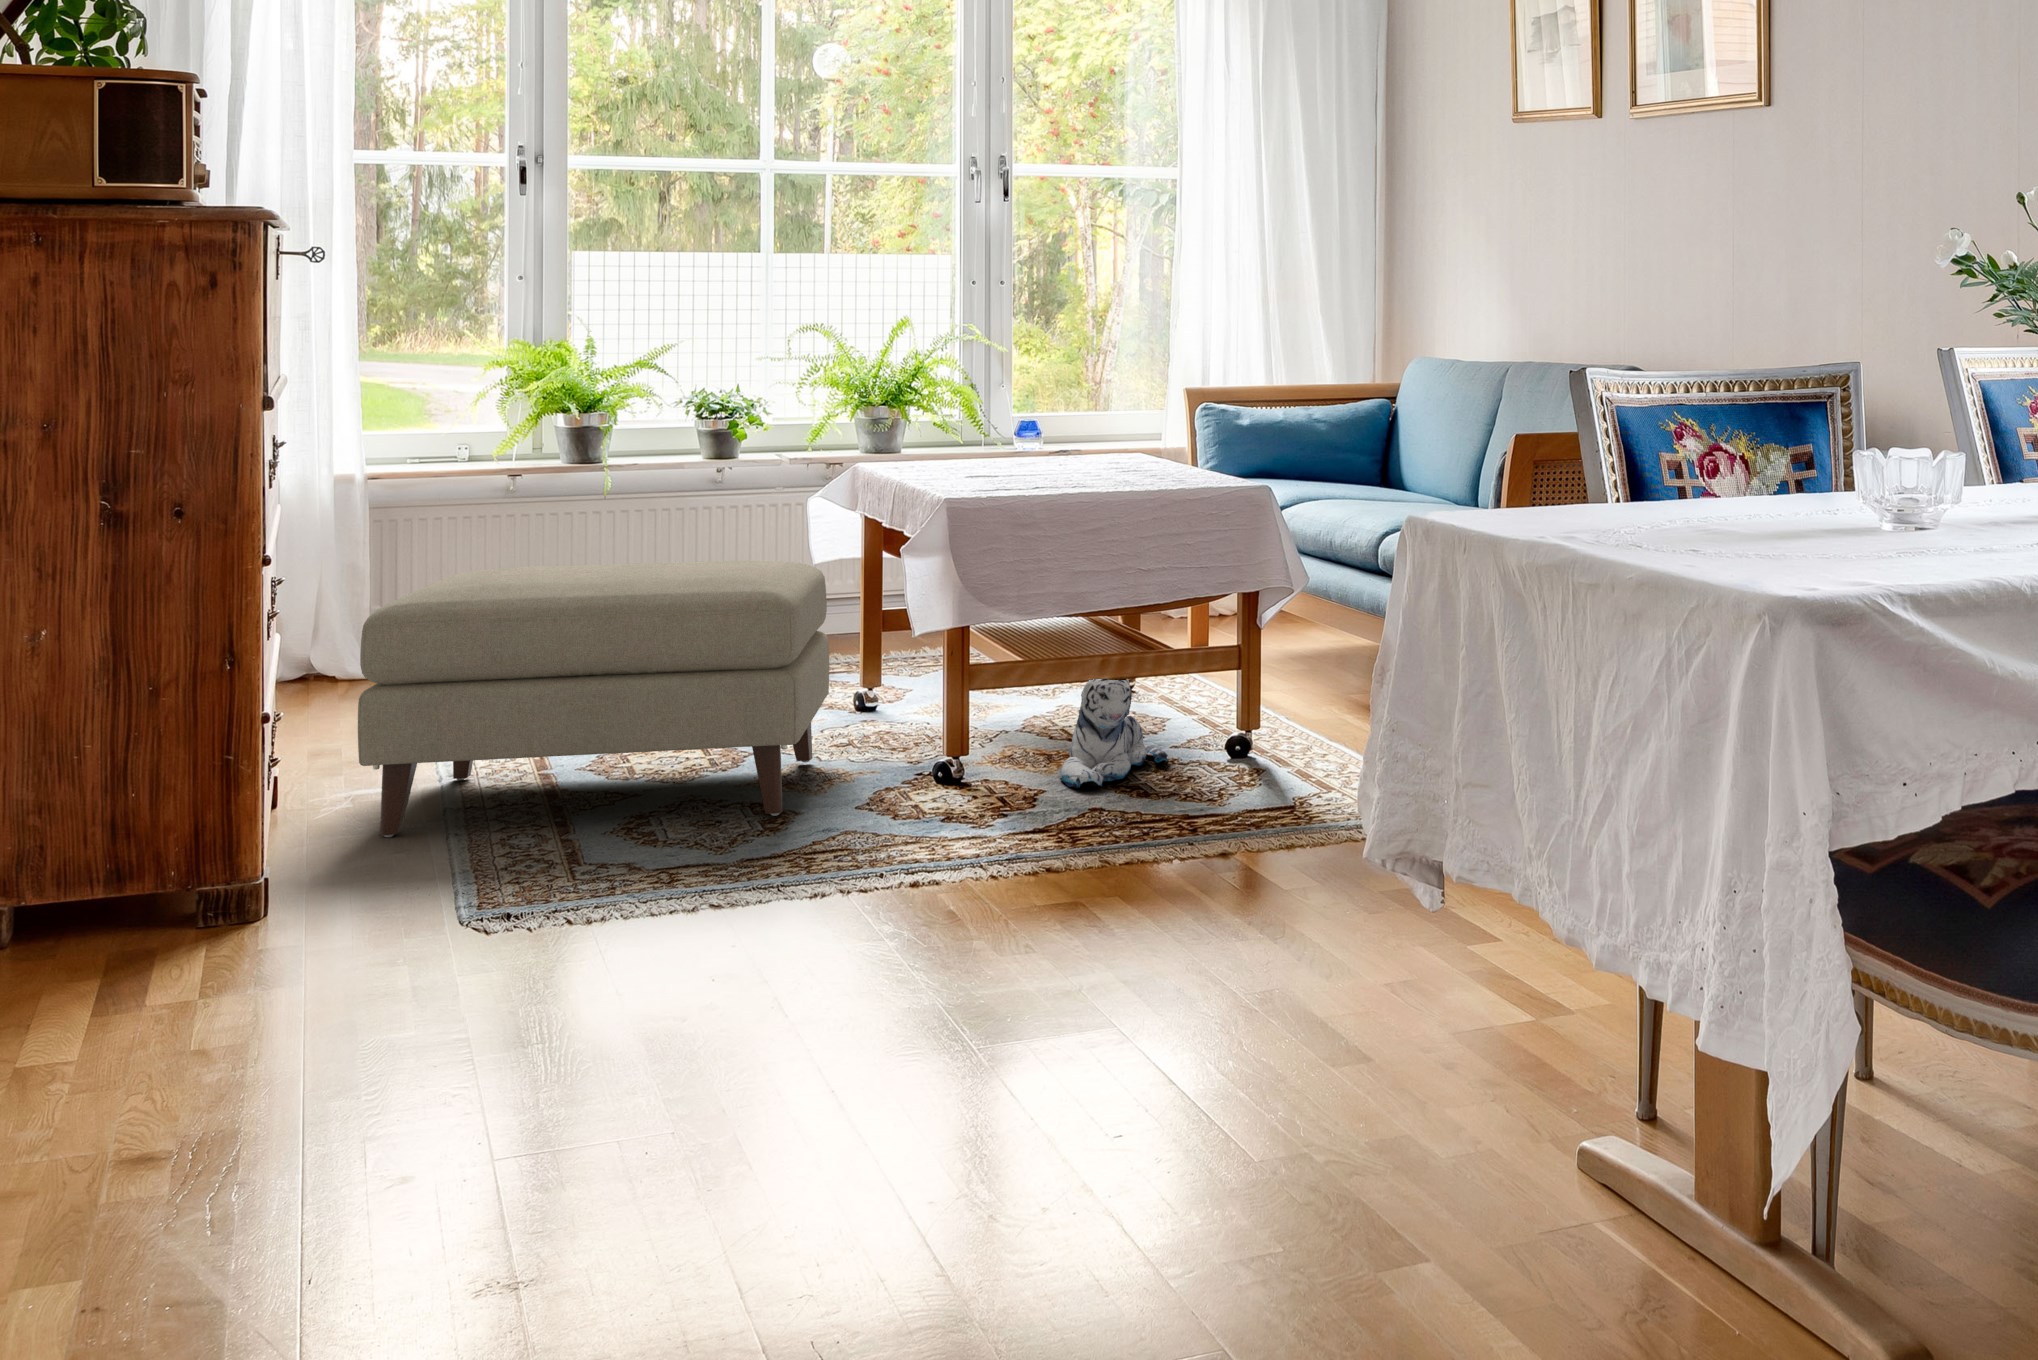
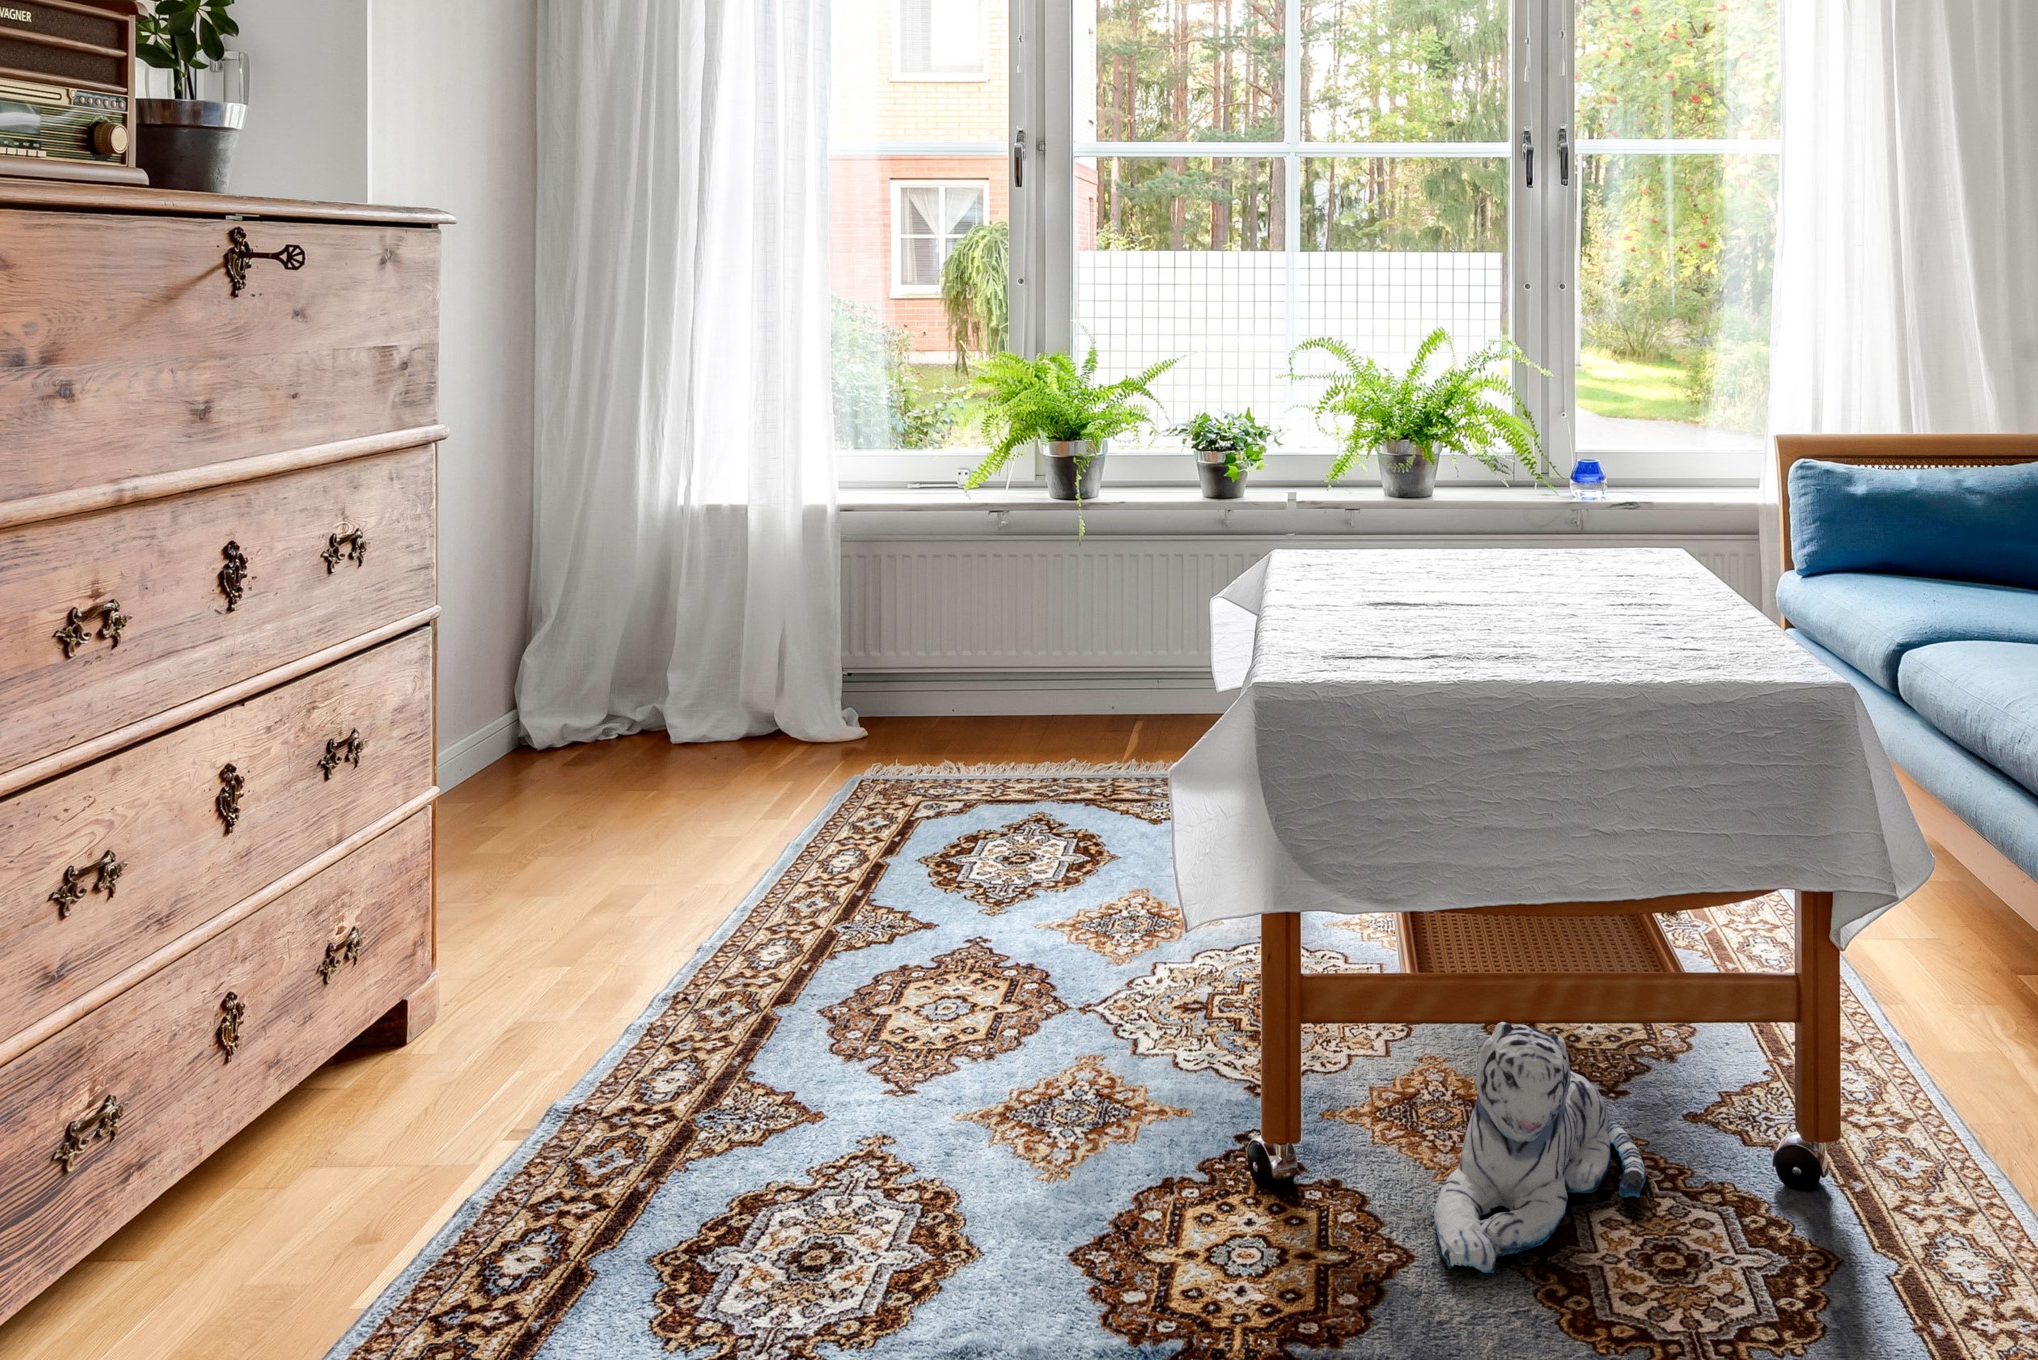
ottoman: present [358,561,829,837] -> none [370,708,1136,1242]

